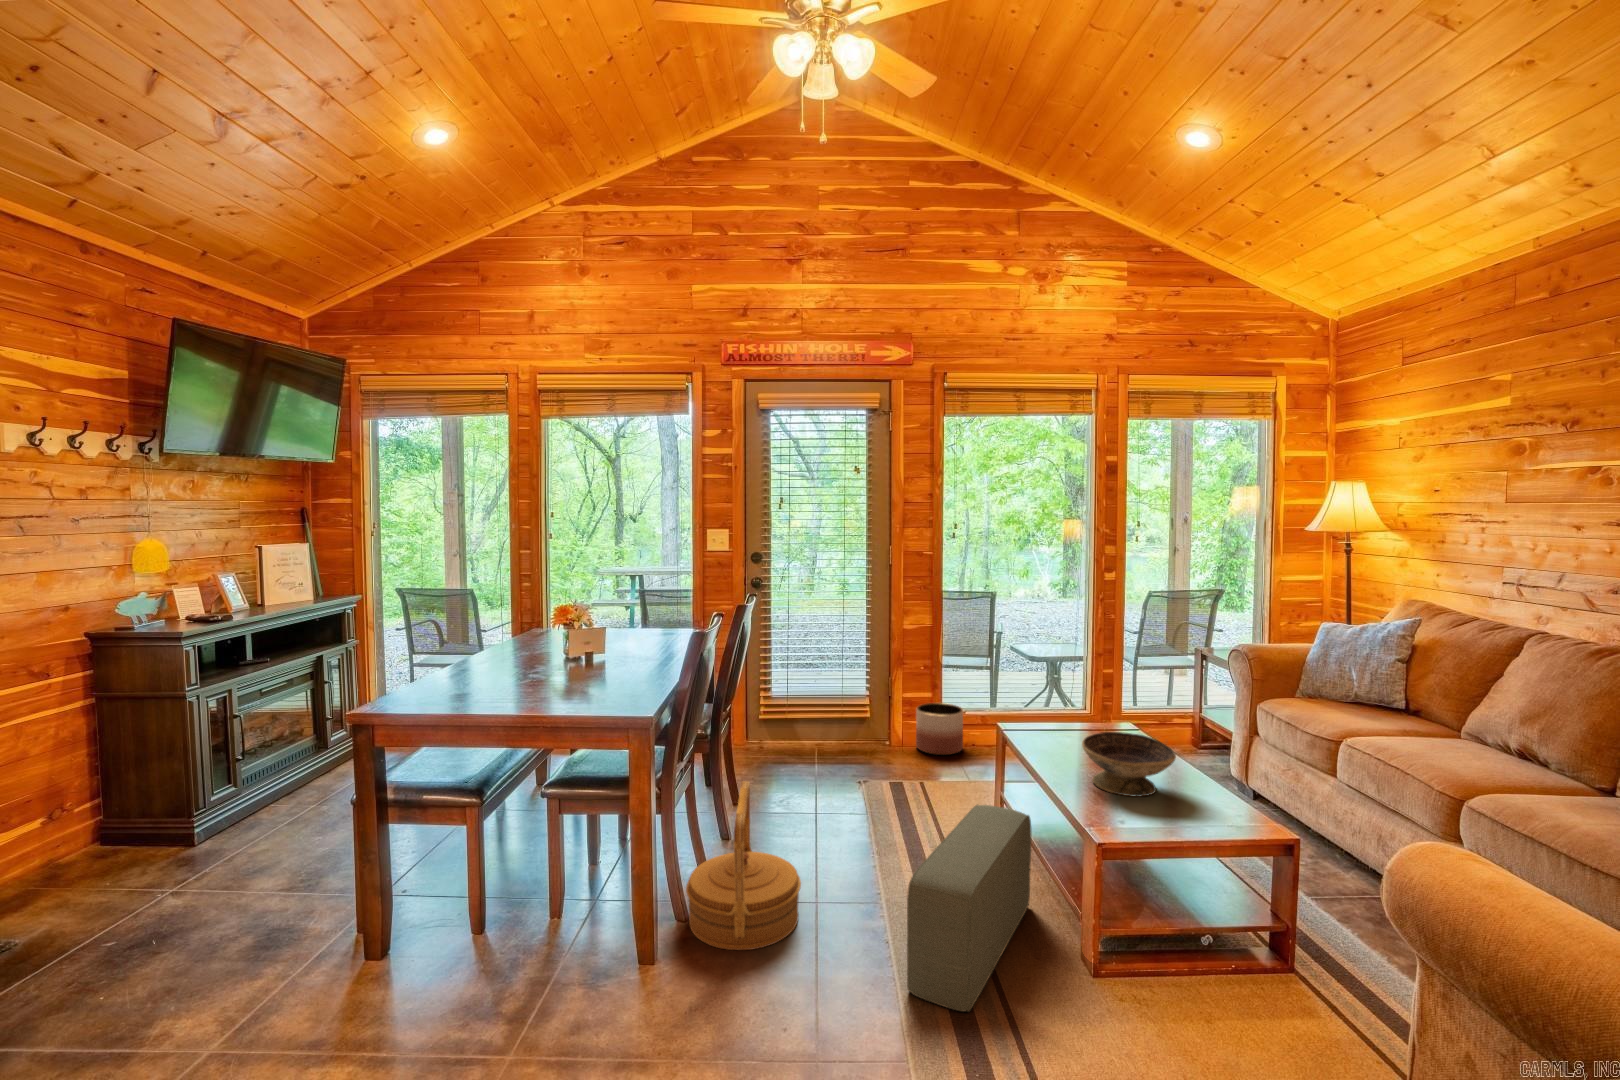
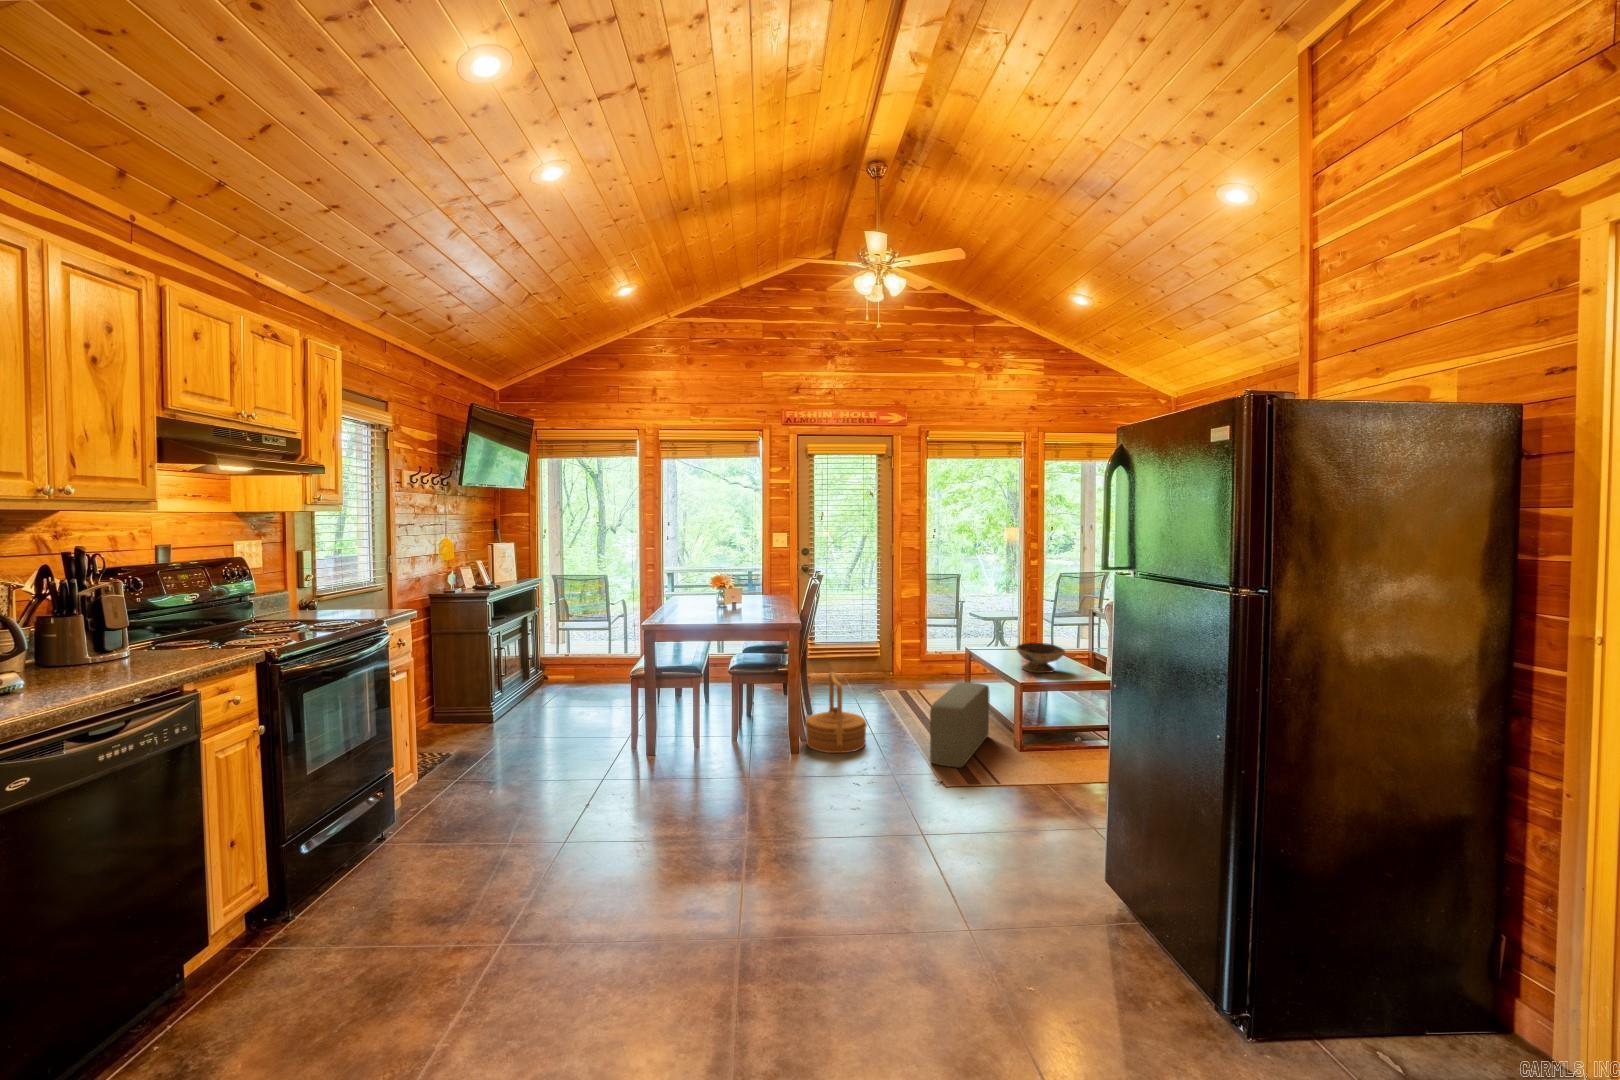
planter: present [916,703,963,755] -> none [910,647,941,679]

